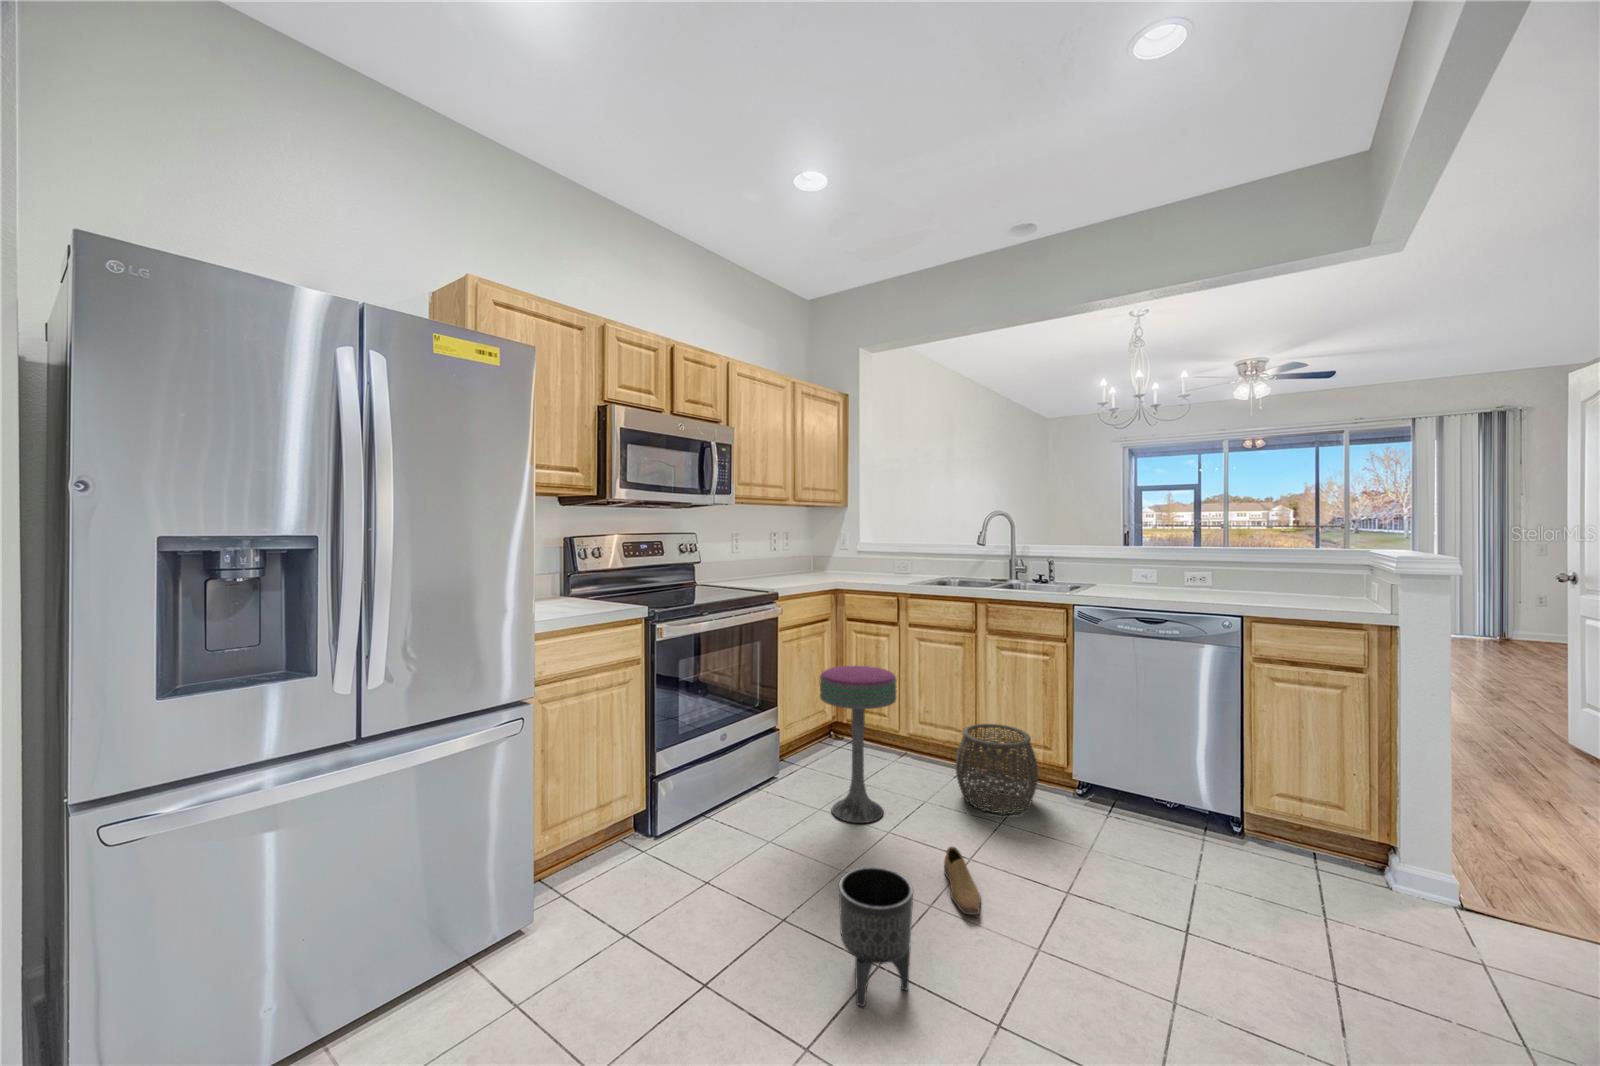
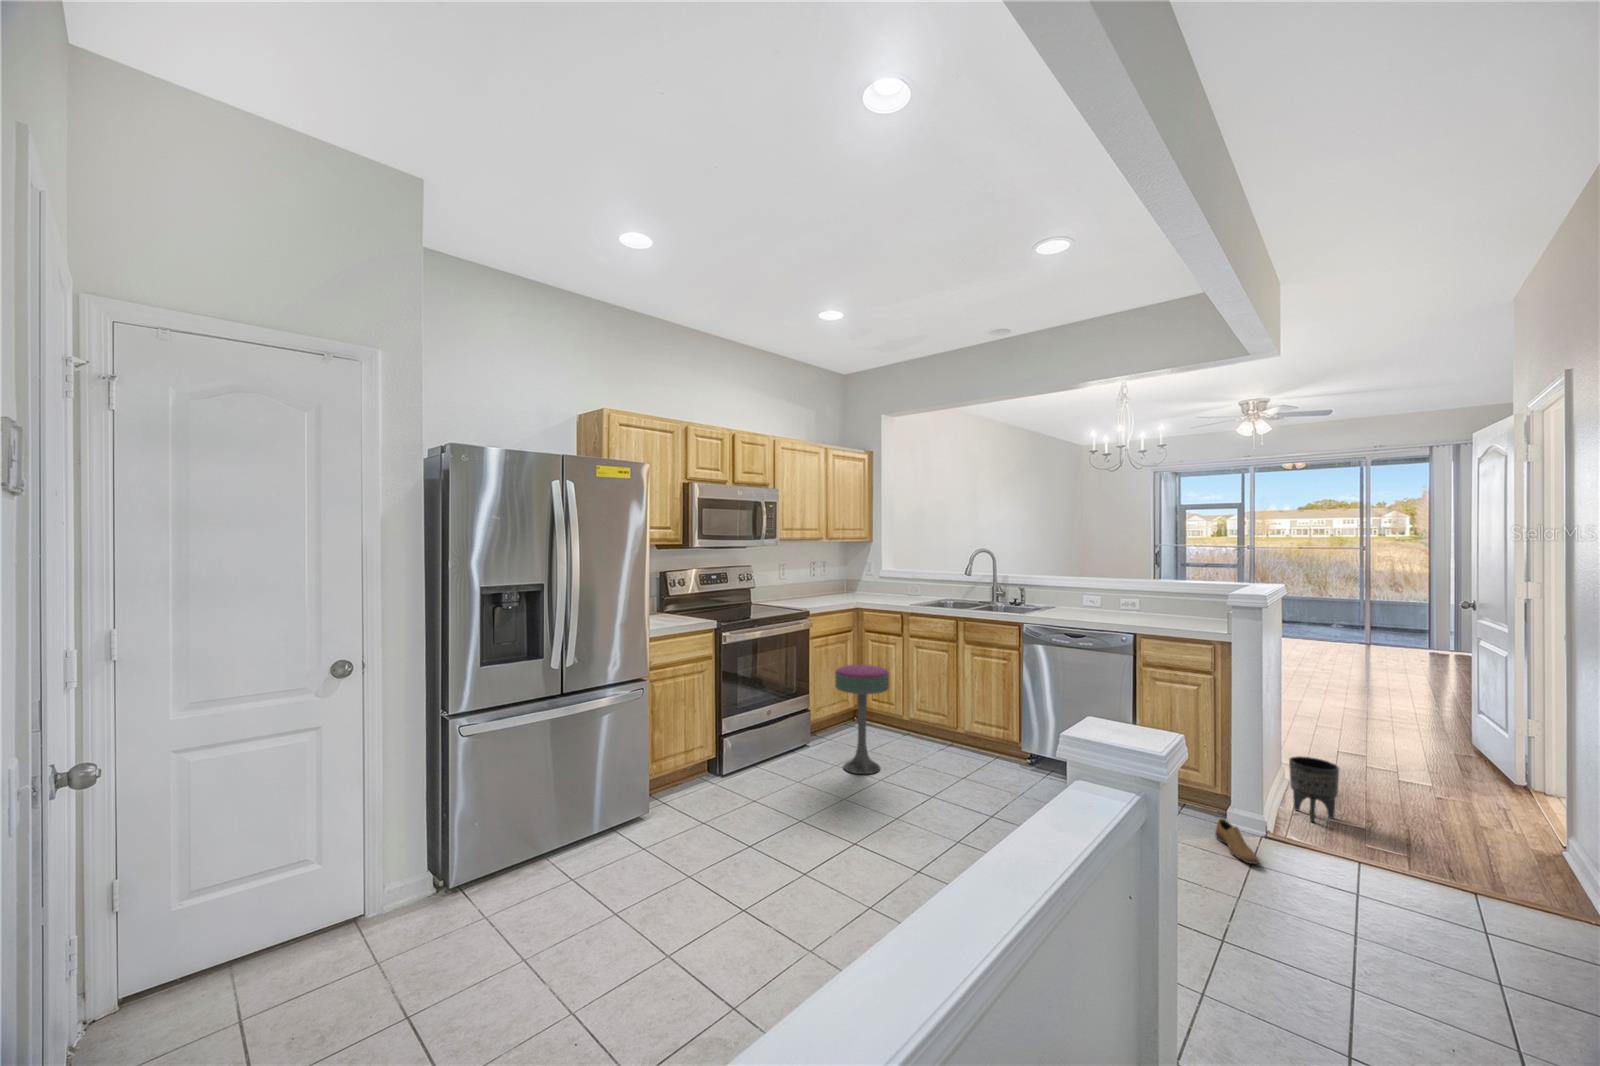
woven basket: present [955,724,1038,814] -> none [935,710,995,774]
shoe: present [944,847,981,915] -> present [1215,819,1260,864]
planter: present [839,867,913,1007] -> present [1289,756,1339,822]

